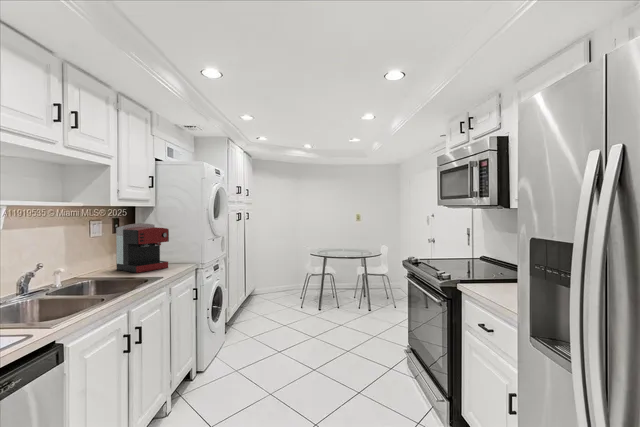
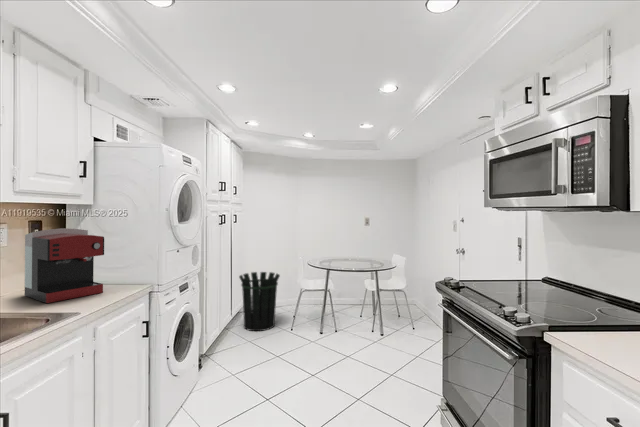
waste bin: none [251,261,285,309] -> present [239,272,280,331]

